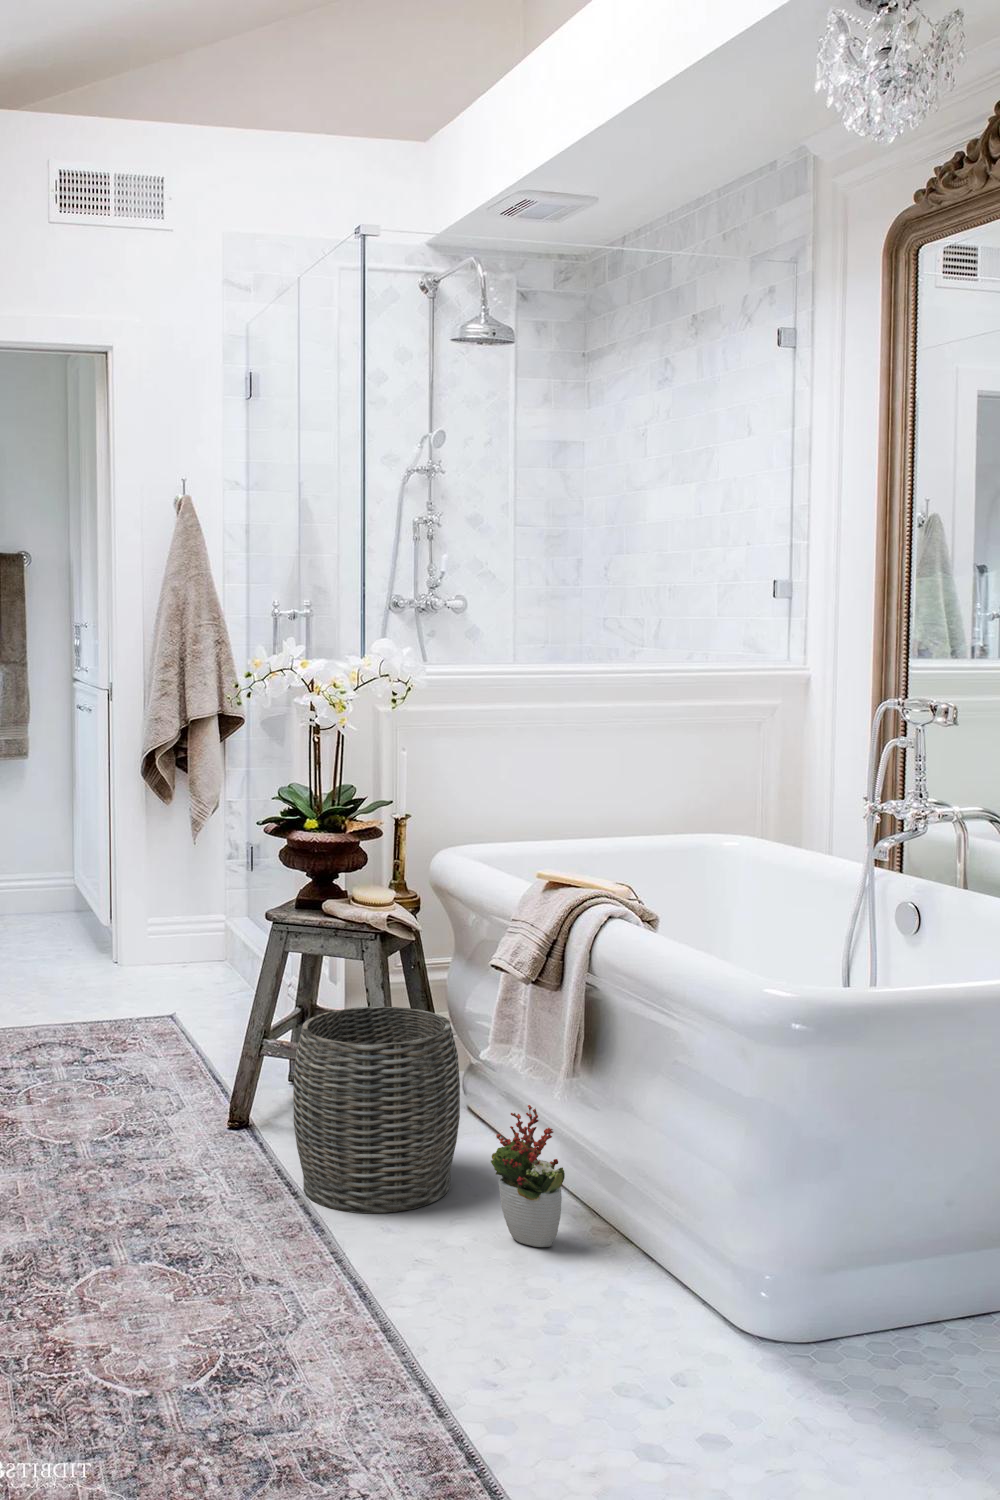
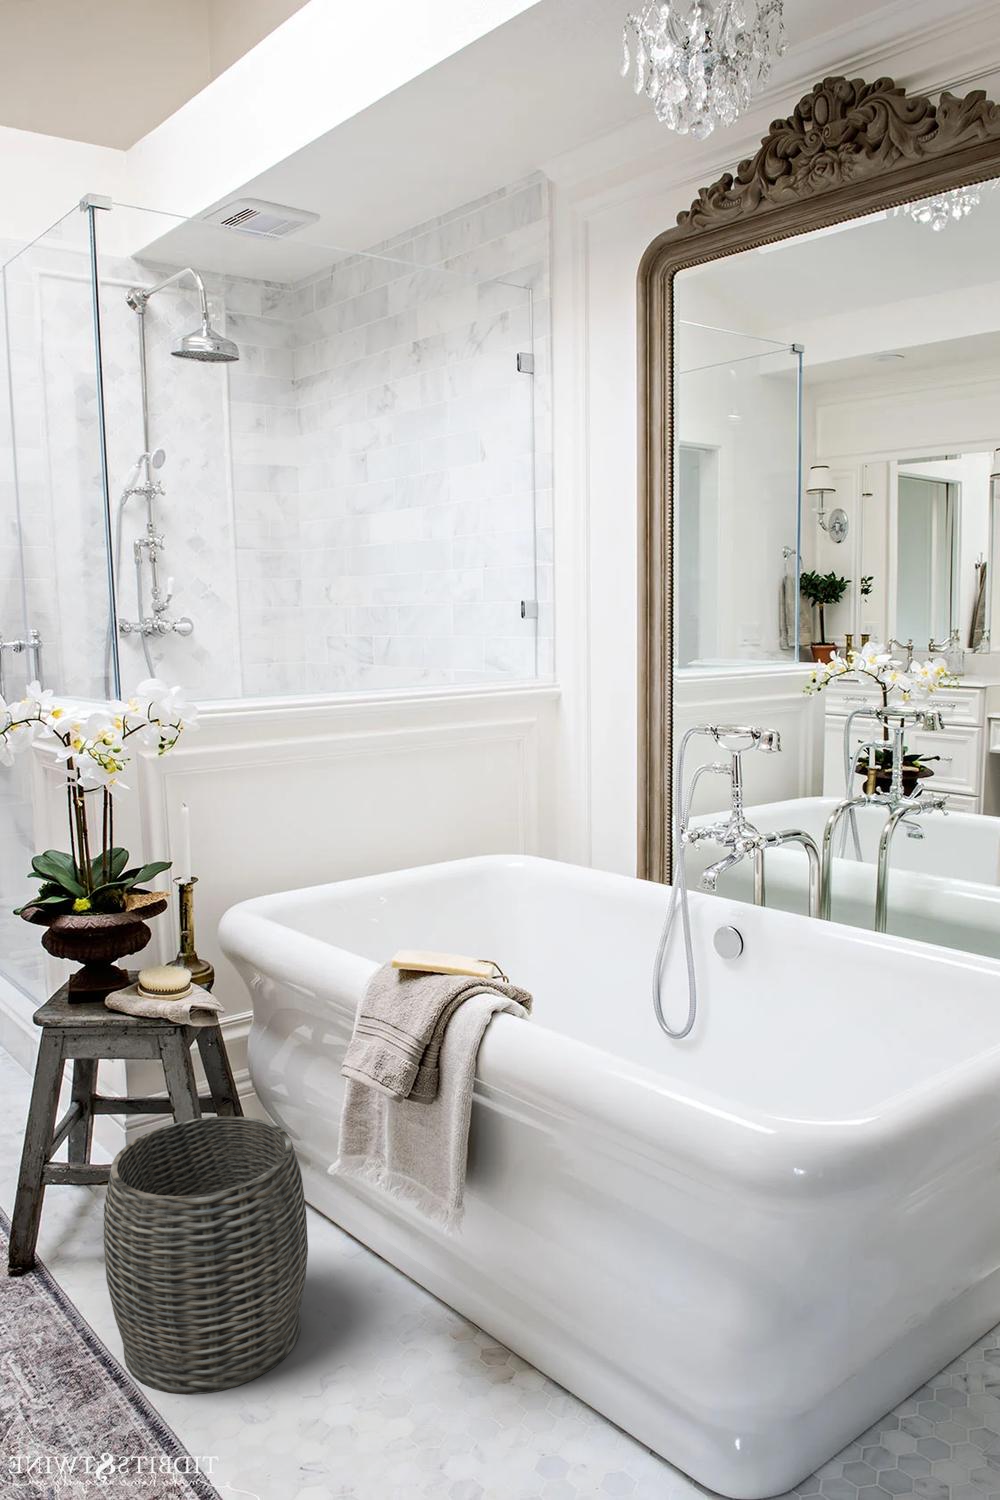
decorative plant: present [491,1105,565,1247] -> none [372,1240,466,1407]

